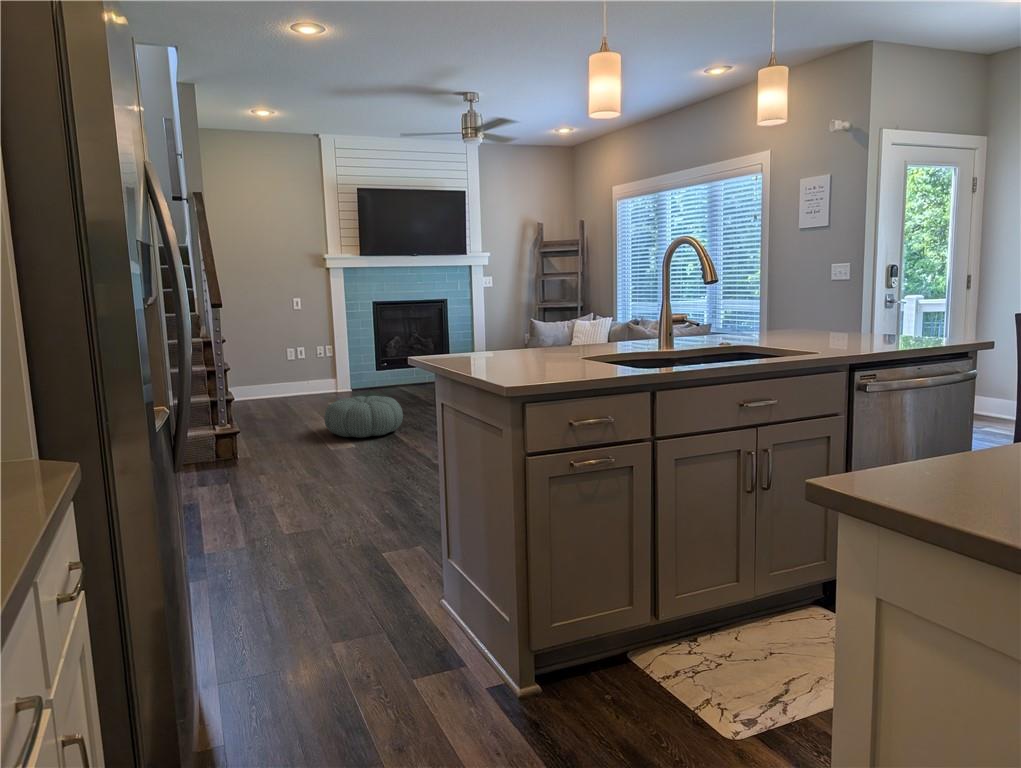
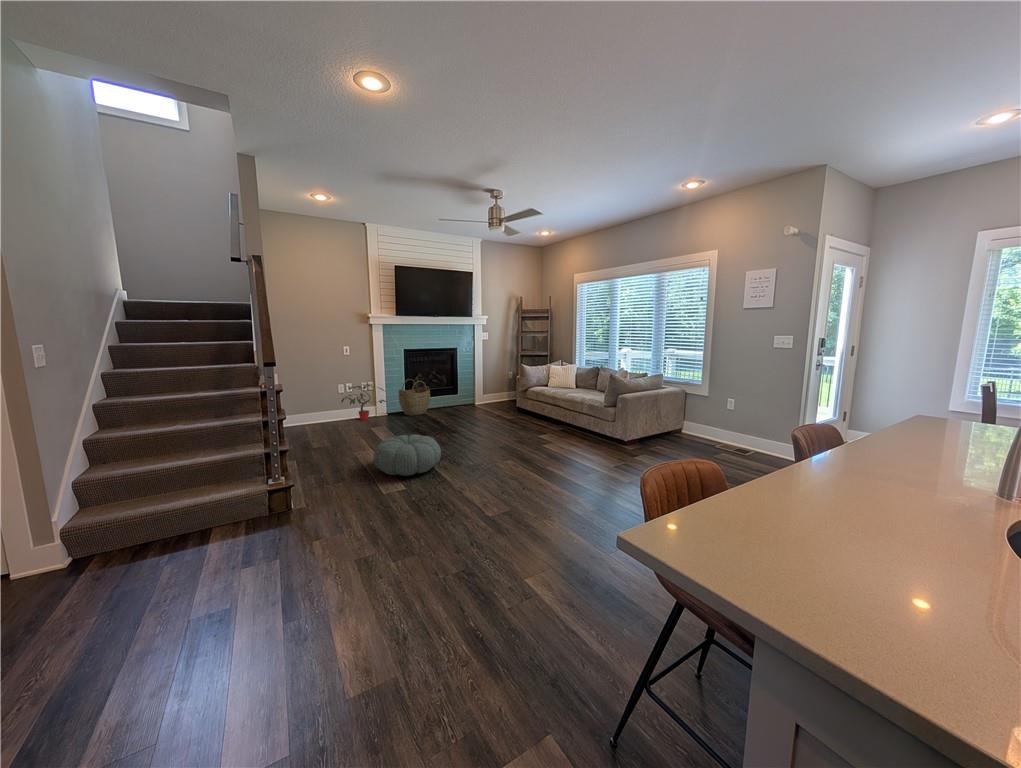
woven basket: none [366,341,408,390] -> present [399,379,430,416]
potted plant: none [292,347,352,395] -> present [342,384,386,420]

